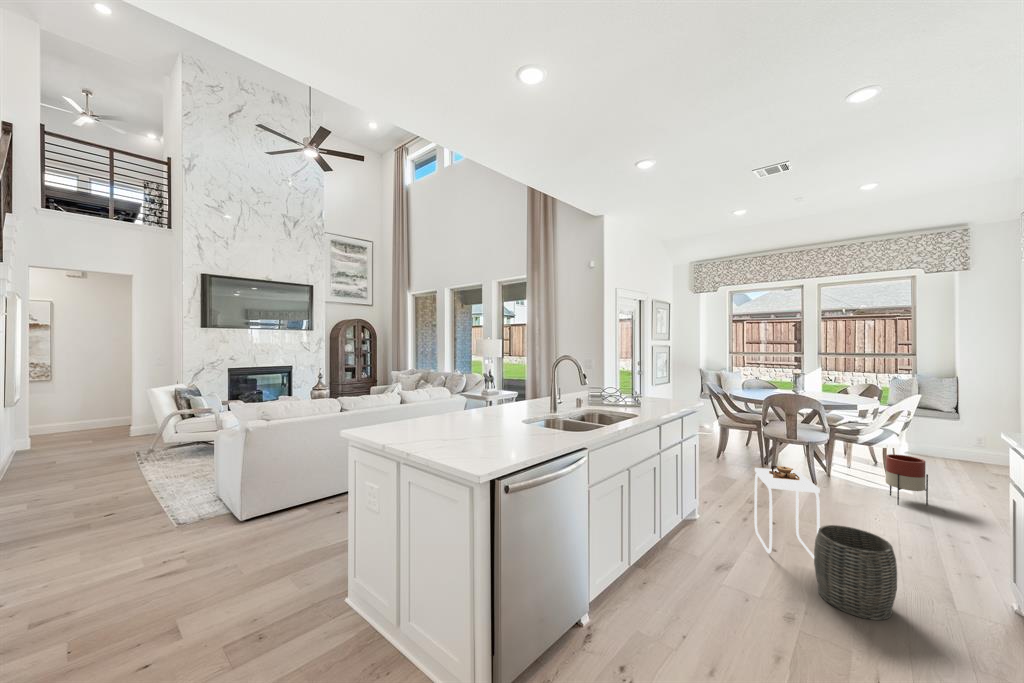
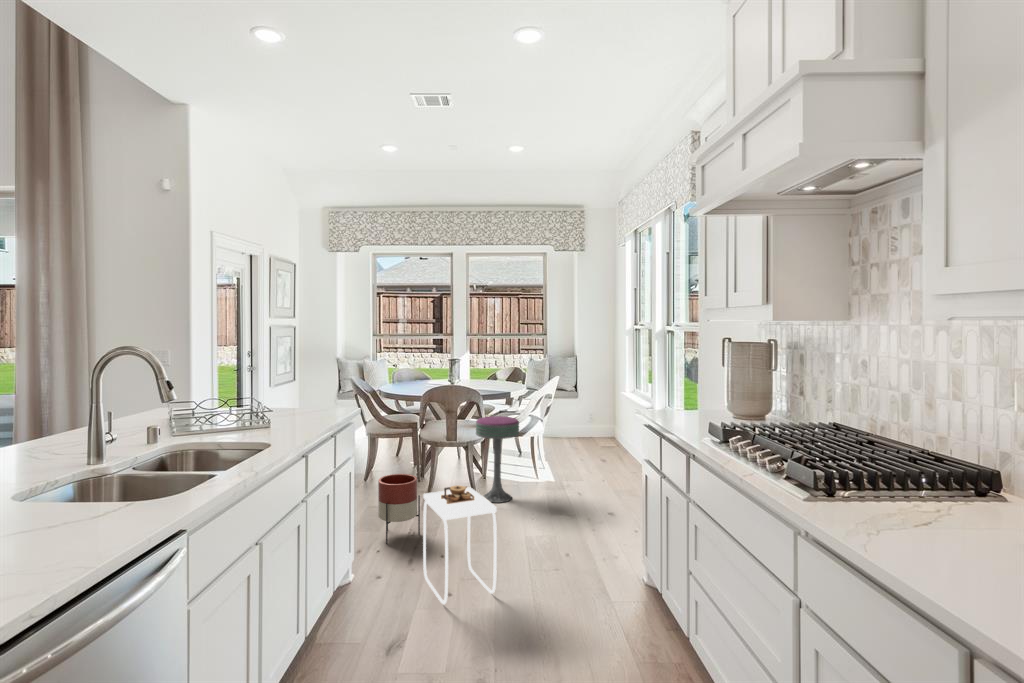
bar stool: none [815,422,864,499] -> present [476,416,519,503]
planter: present [886,454,928,505] -> present [378,474,420,544]
woven basket: present [814,525,897,620] -> none [497,547,573,654]

